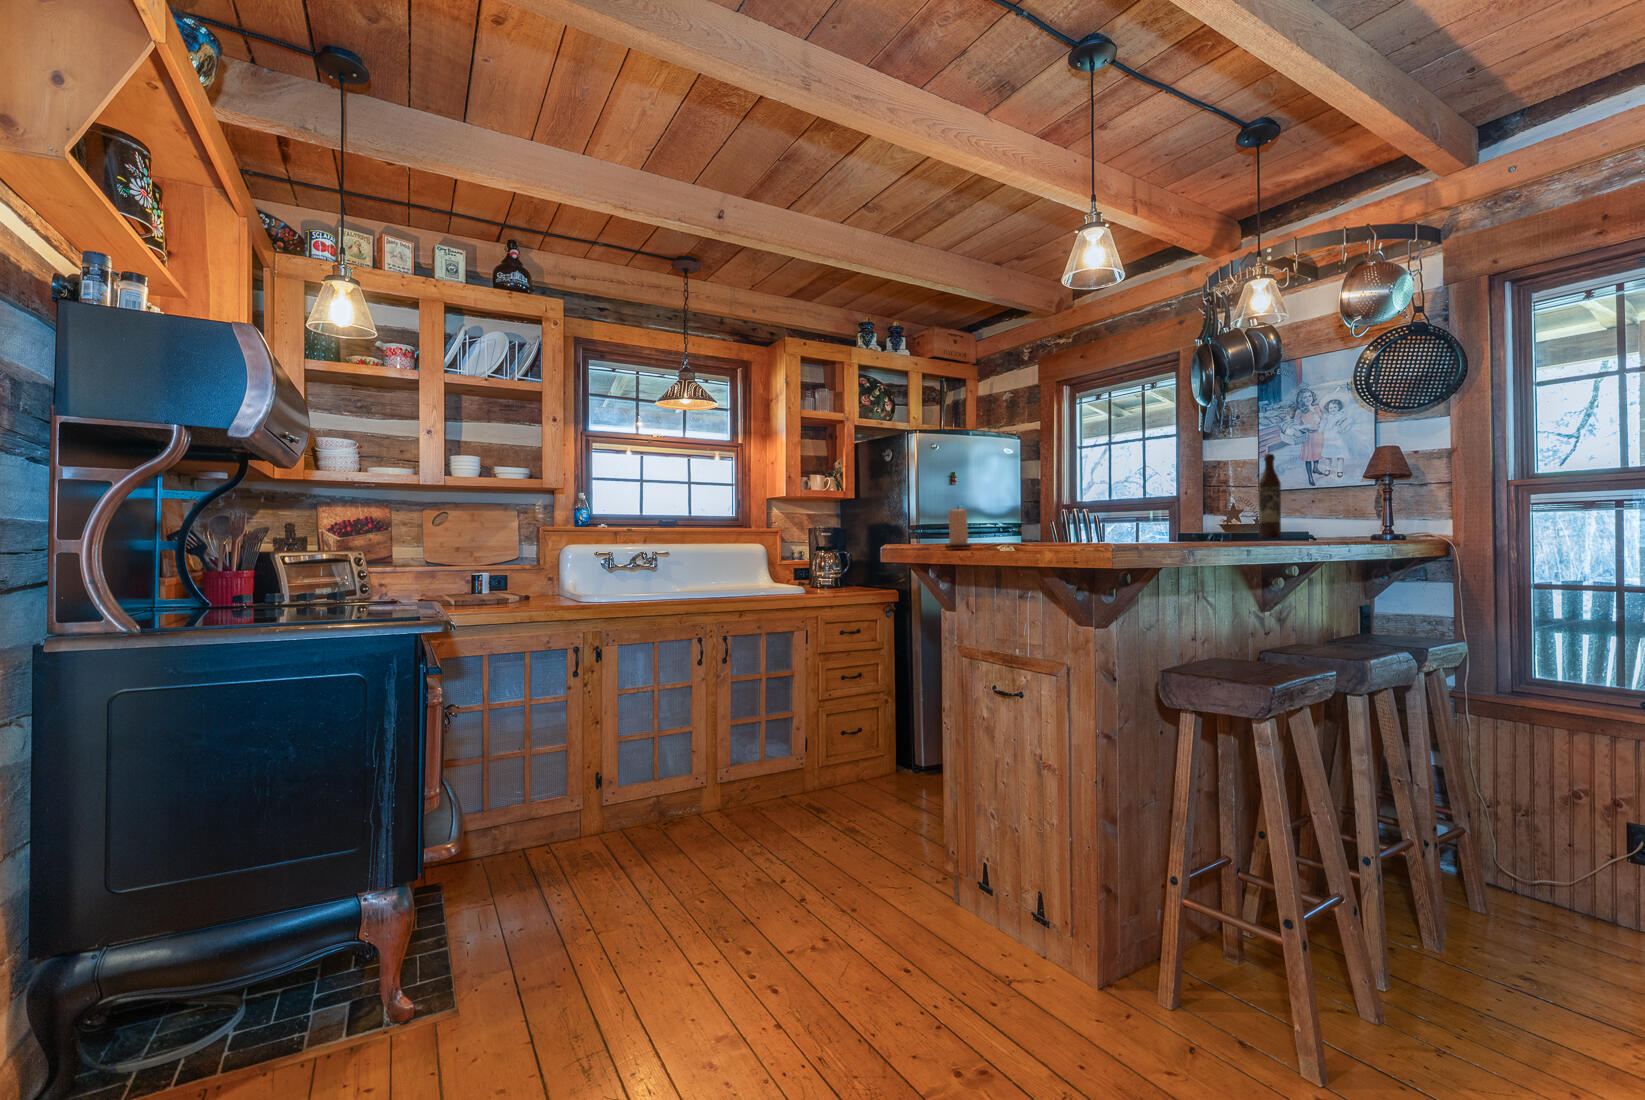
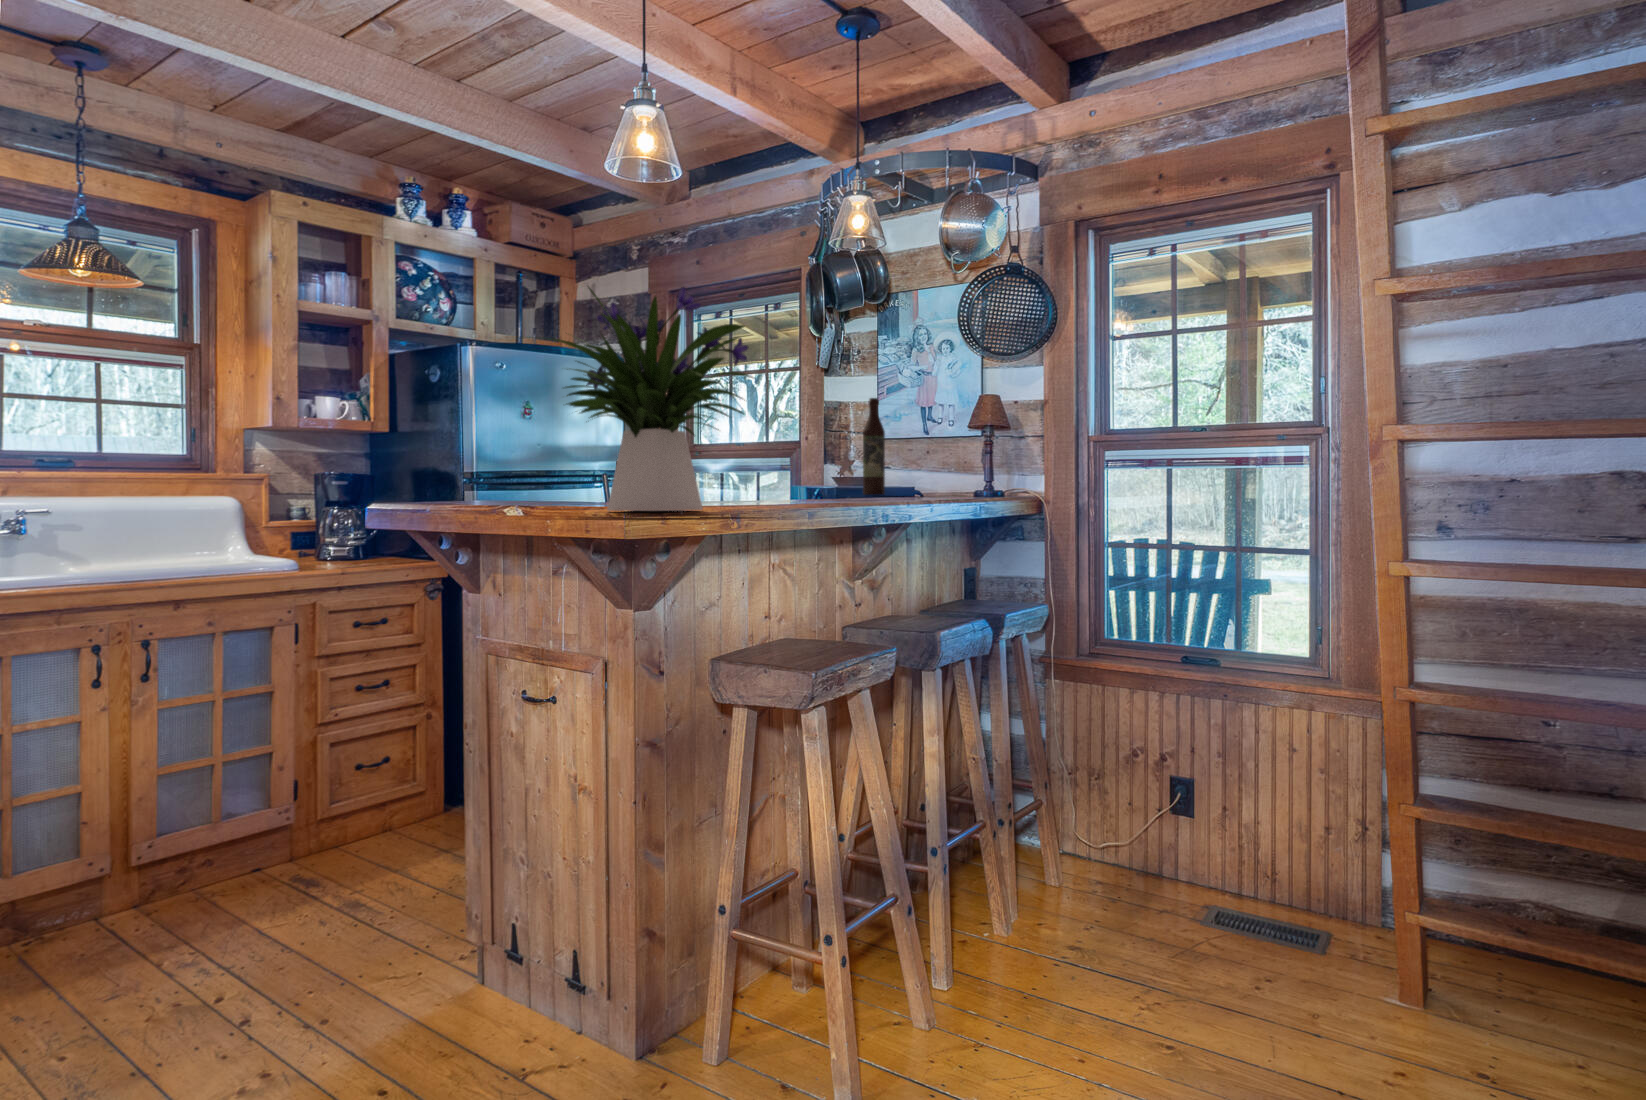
flower arrangement: none [1030,375,1222,550] -> present [542,287,753,511]
candle: present [945,508,972,549] -> none [433,447,473,507]

